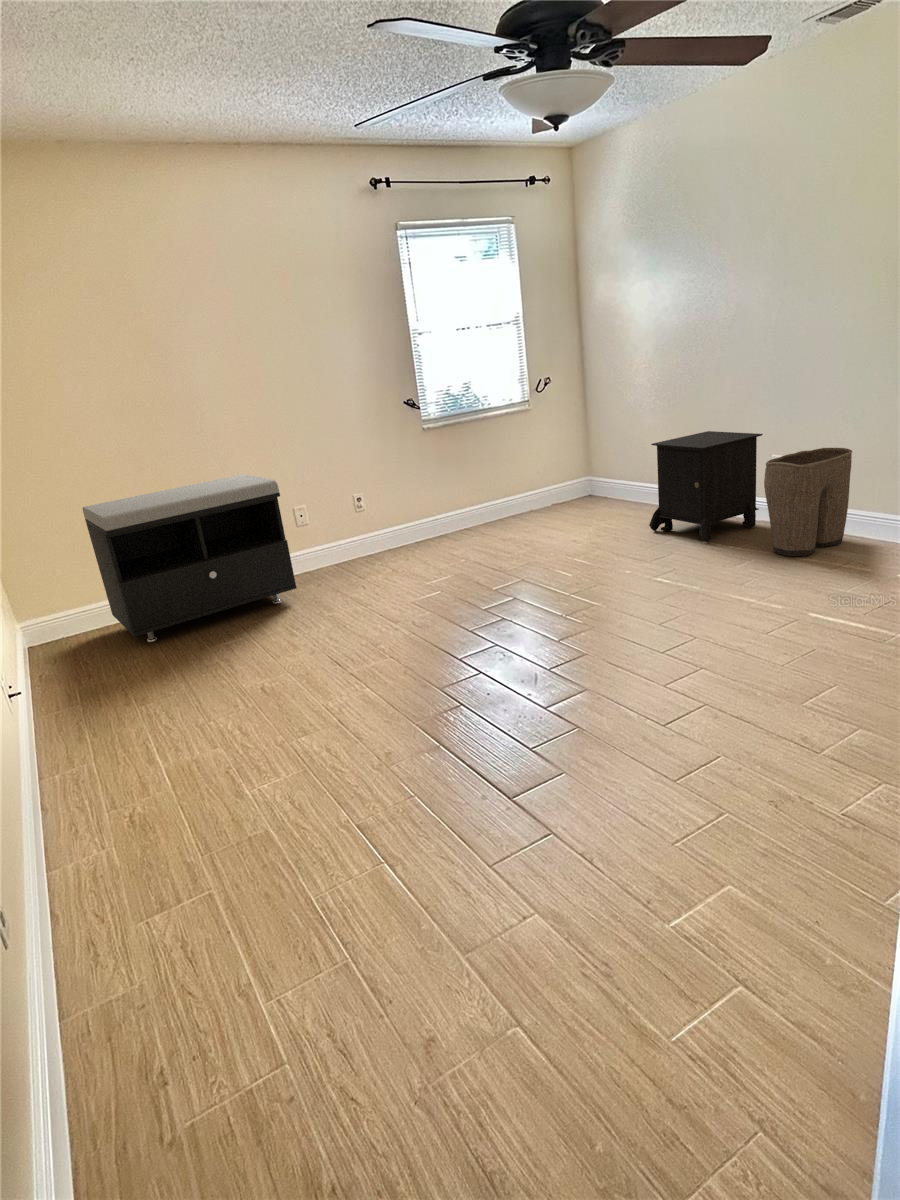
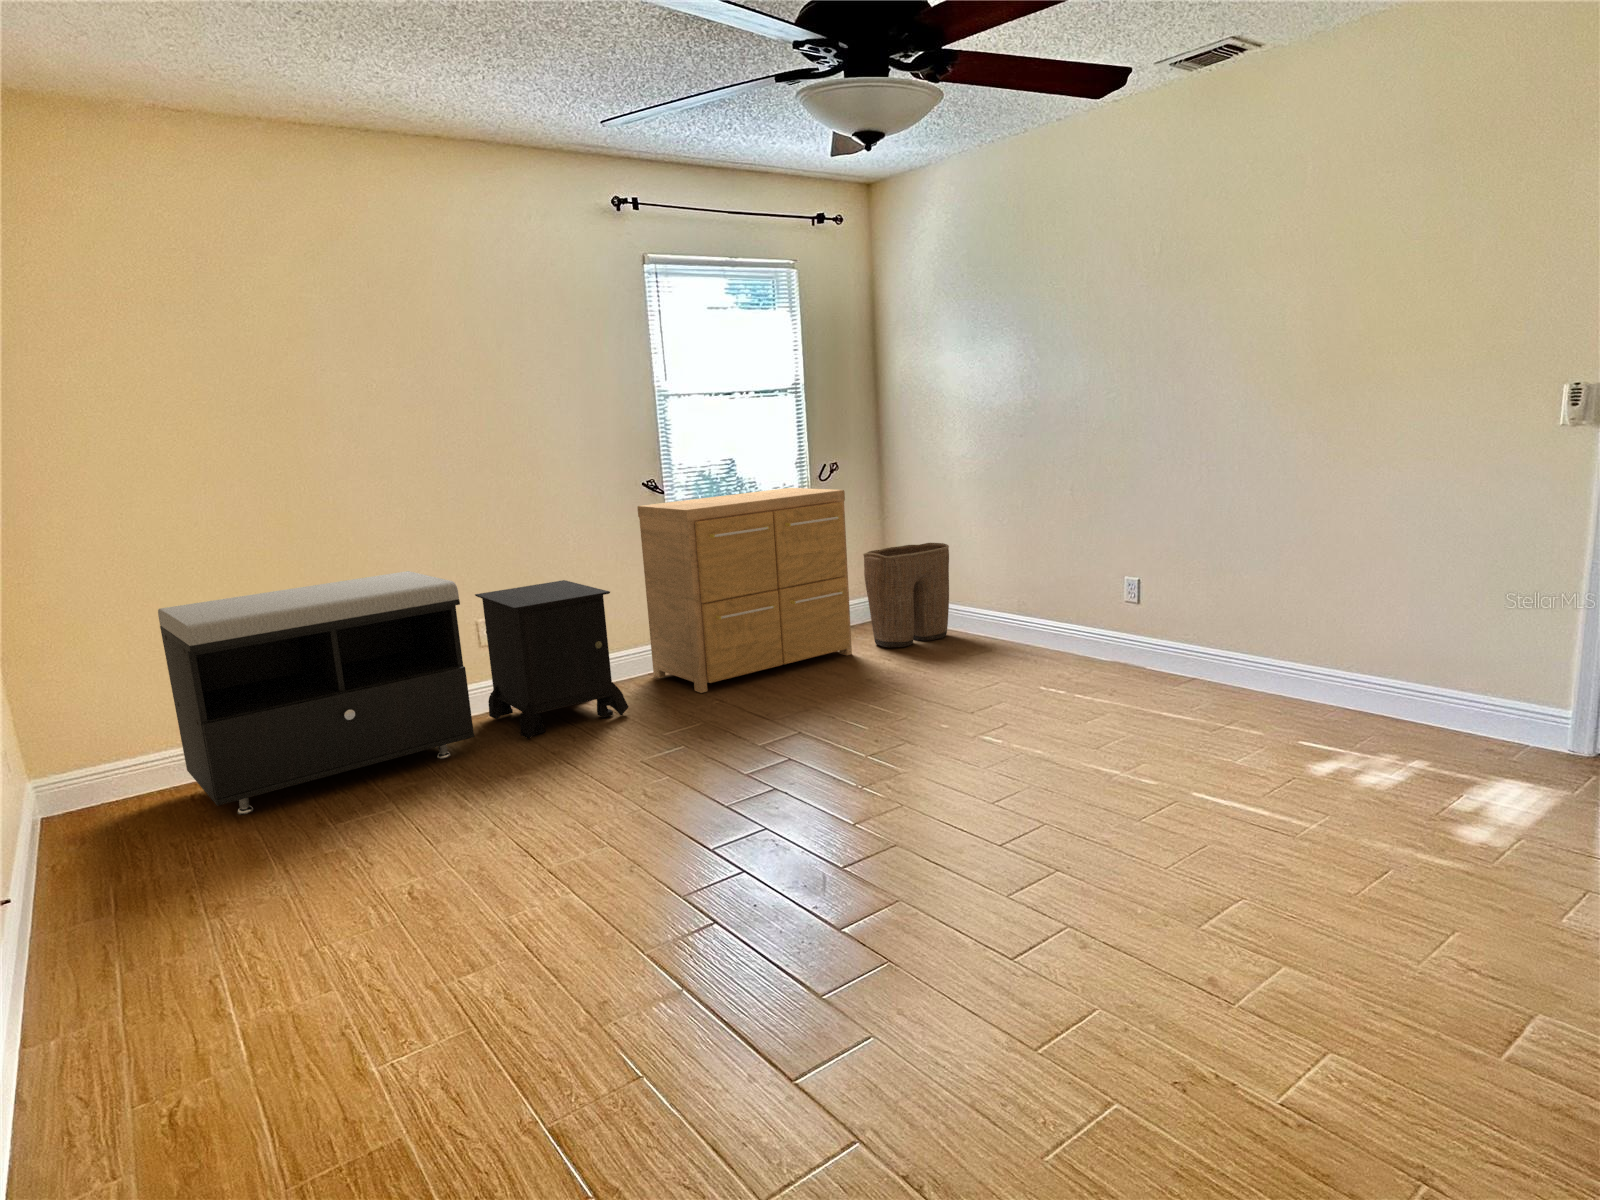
dresser: none [401,398,563,554] -> present [637,488,852,693]
nightstand: present [649,431,763,542] -> present [475,580,628,739]
laundry basket: present [764,448,852,556] -> present [863,543,949,647]

